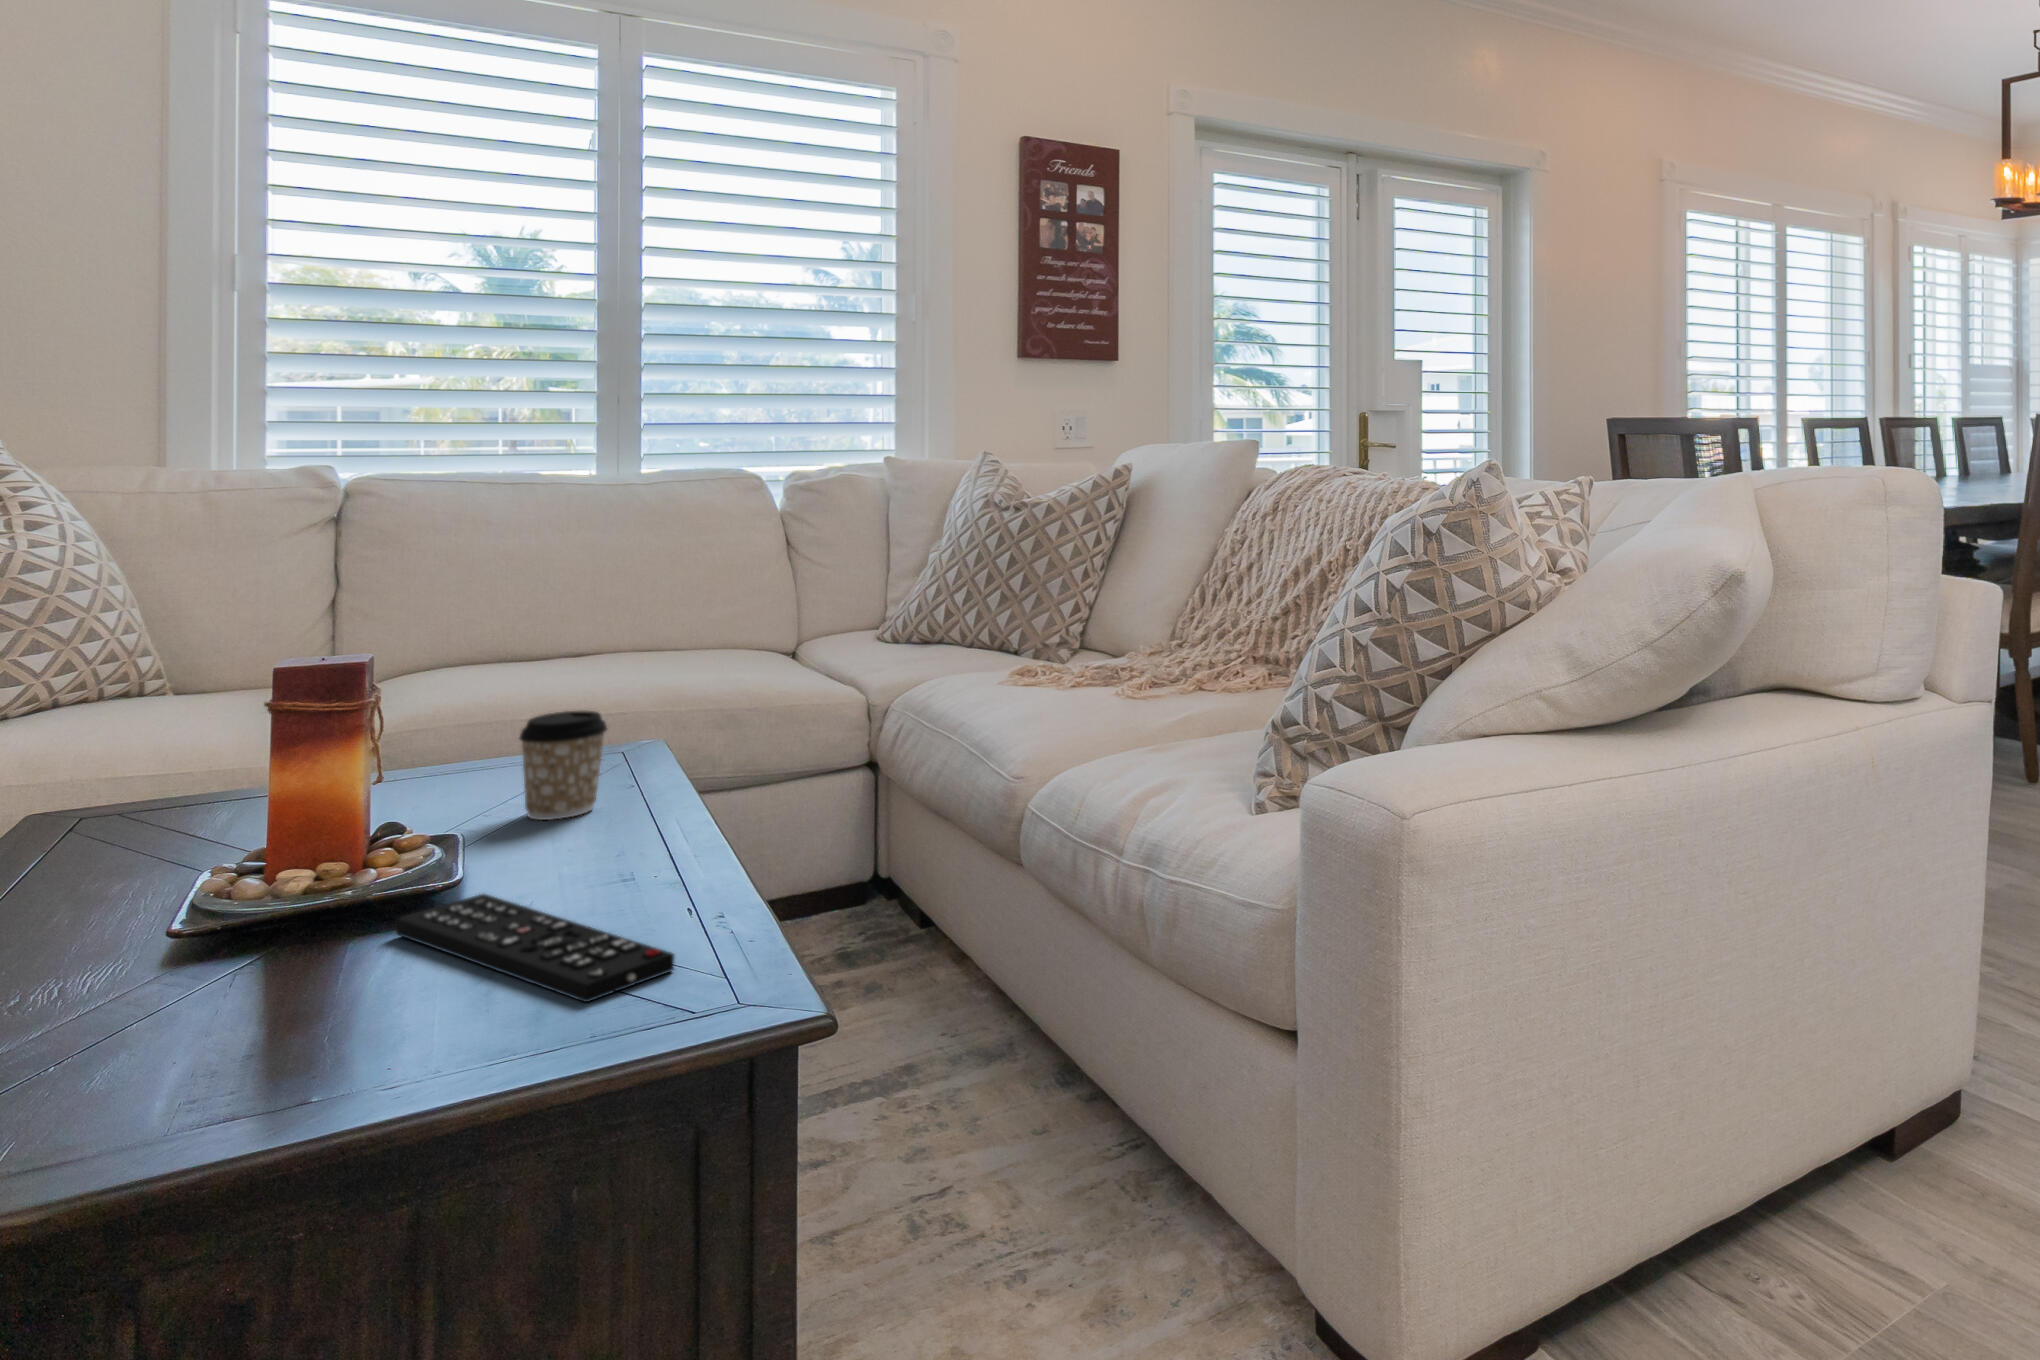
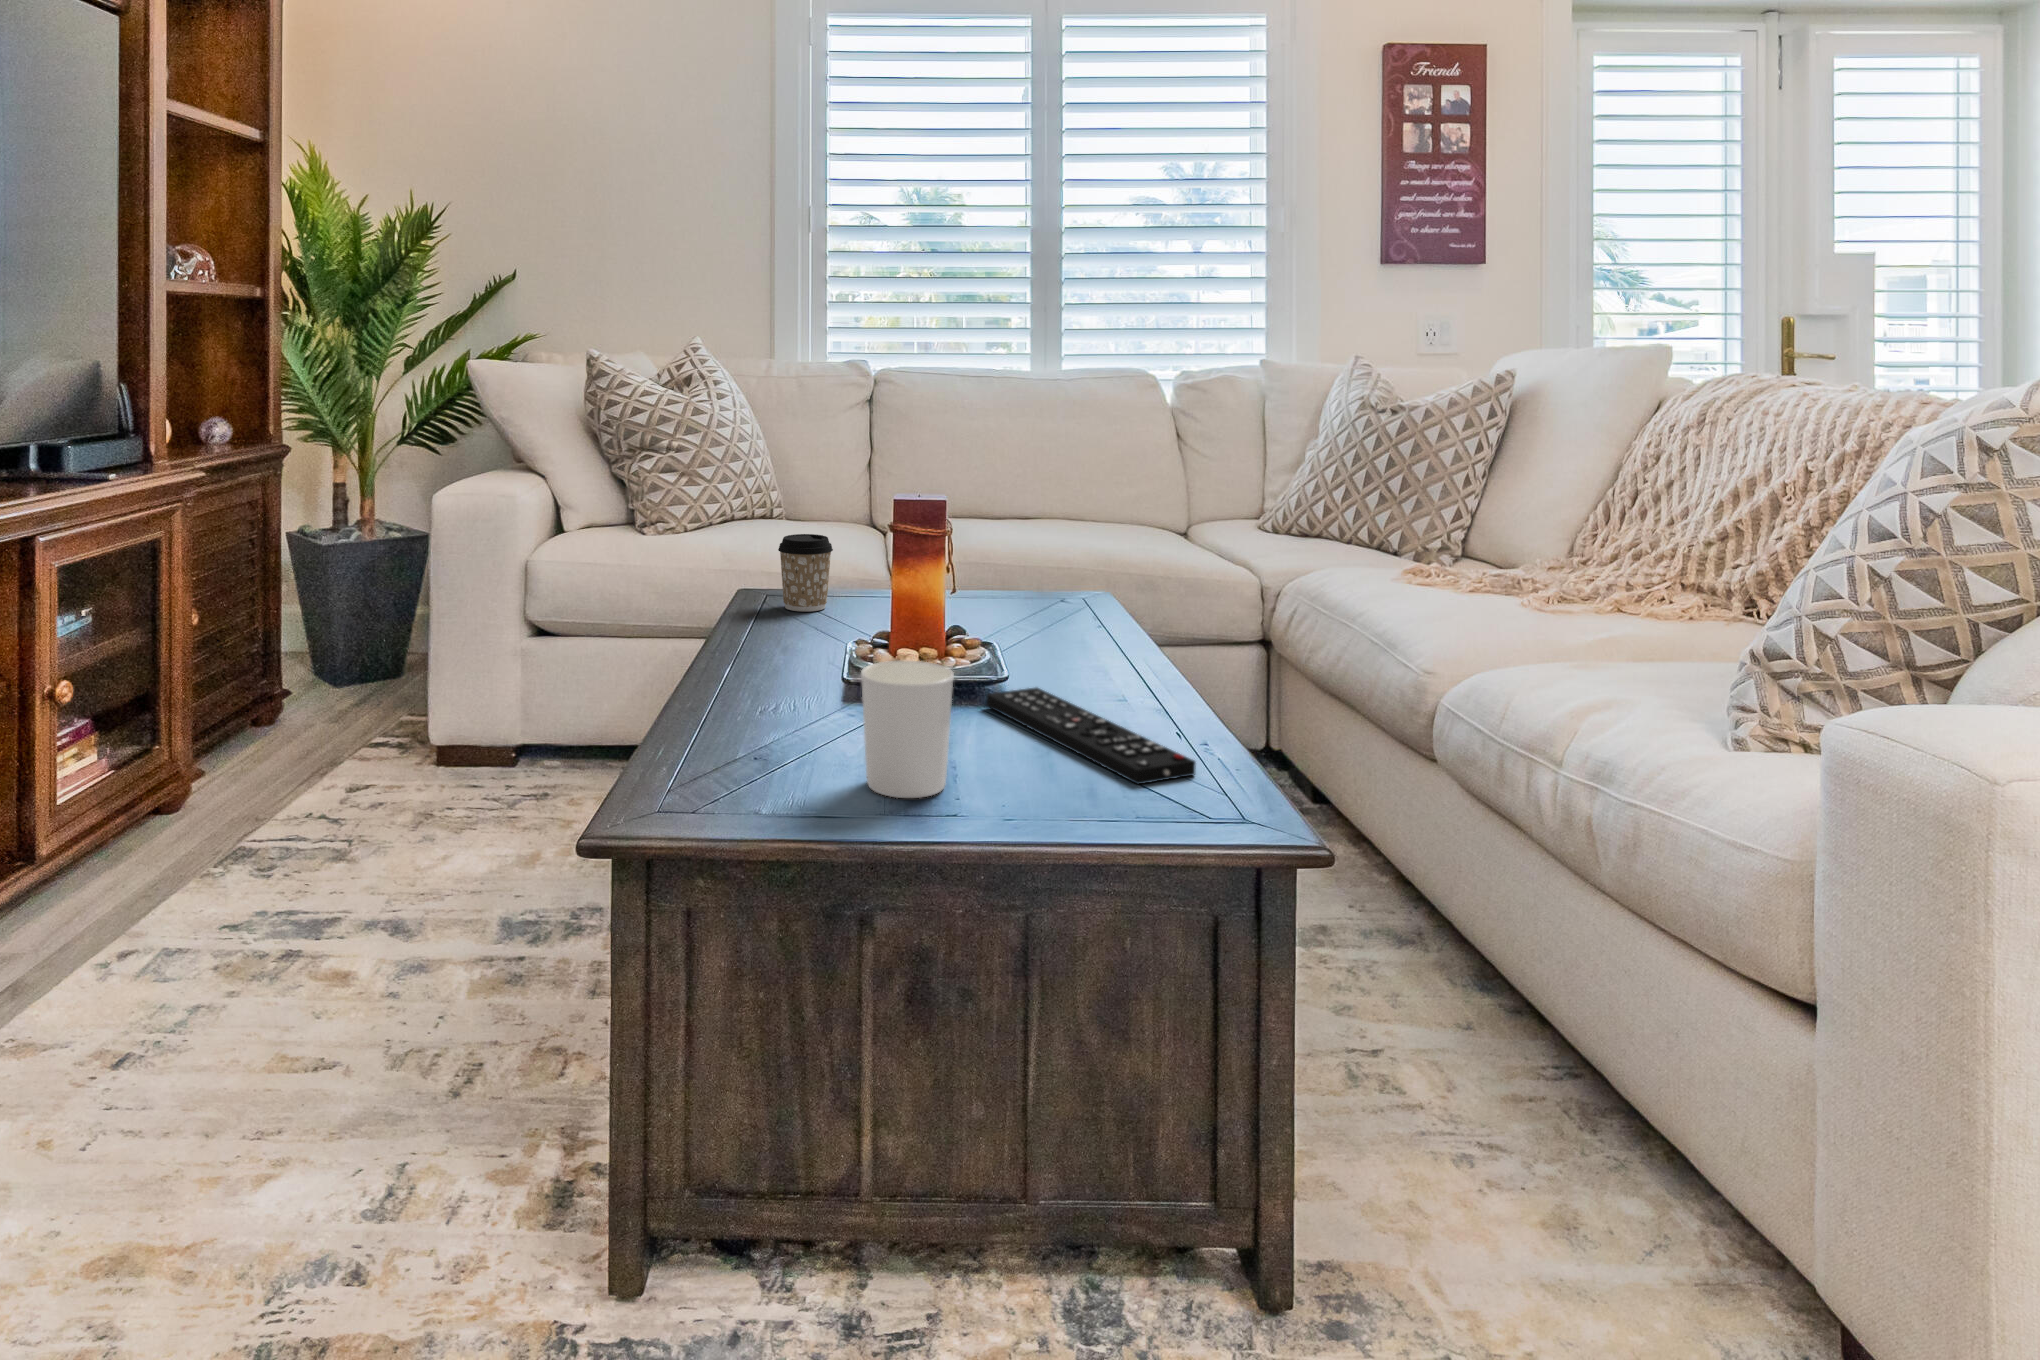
coffee cup: present [520,710,607,820] -> present [778,534,833,611]
candle holder: none [106,907,287,1121] -> present [861,661,954,798]

